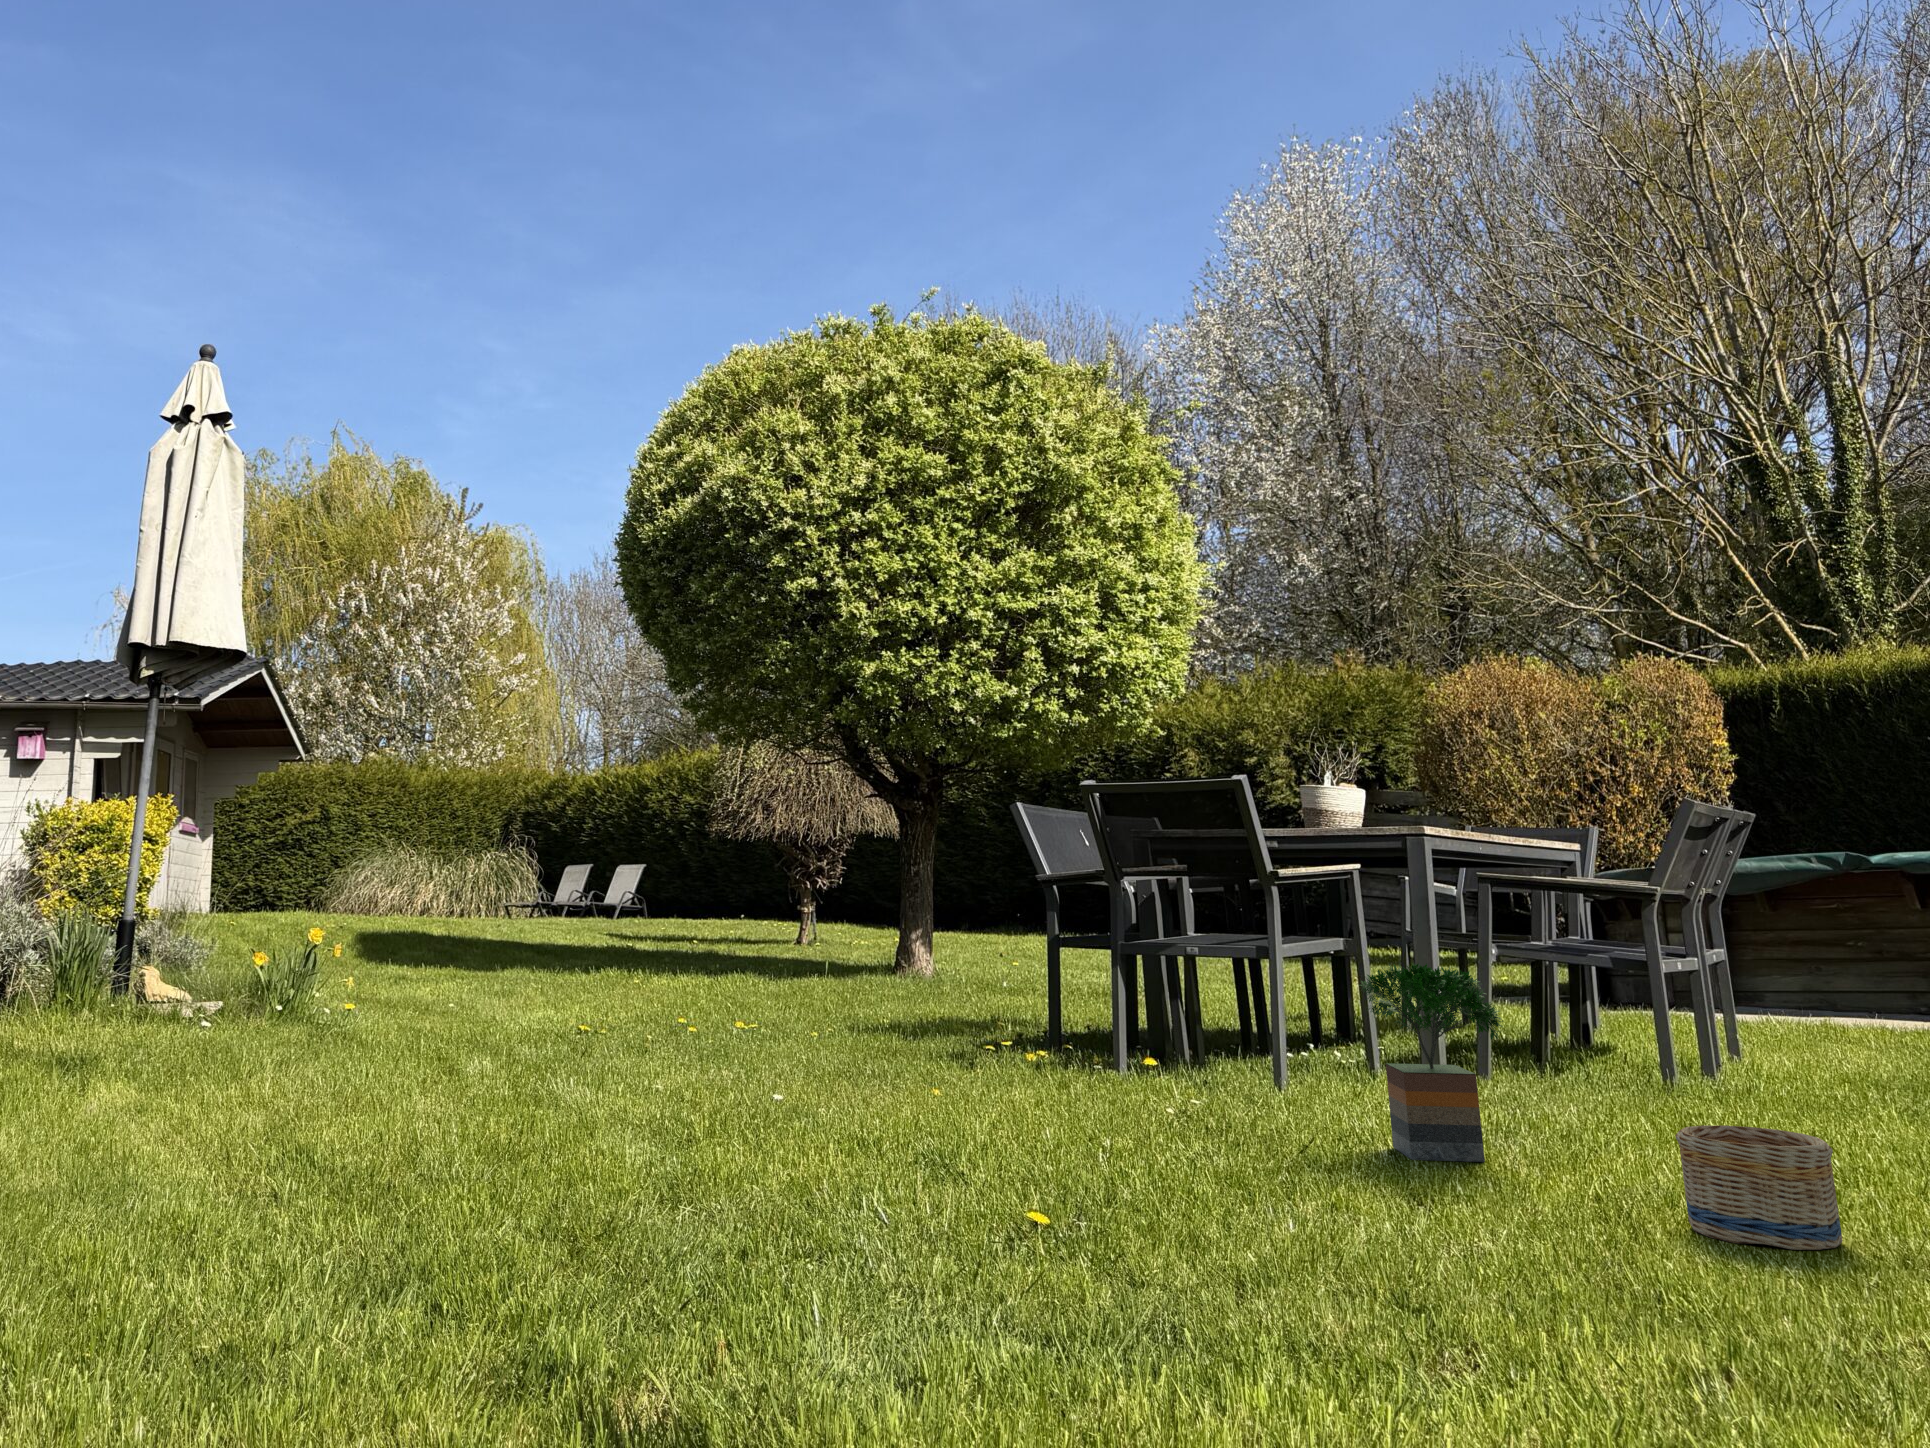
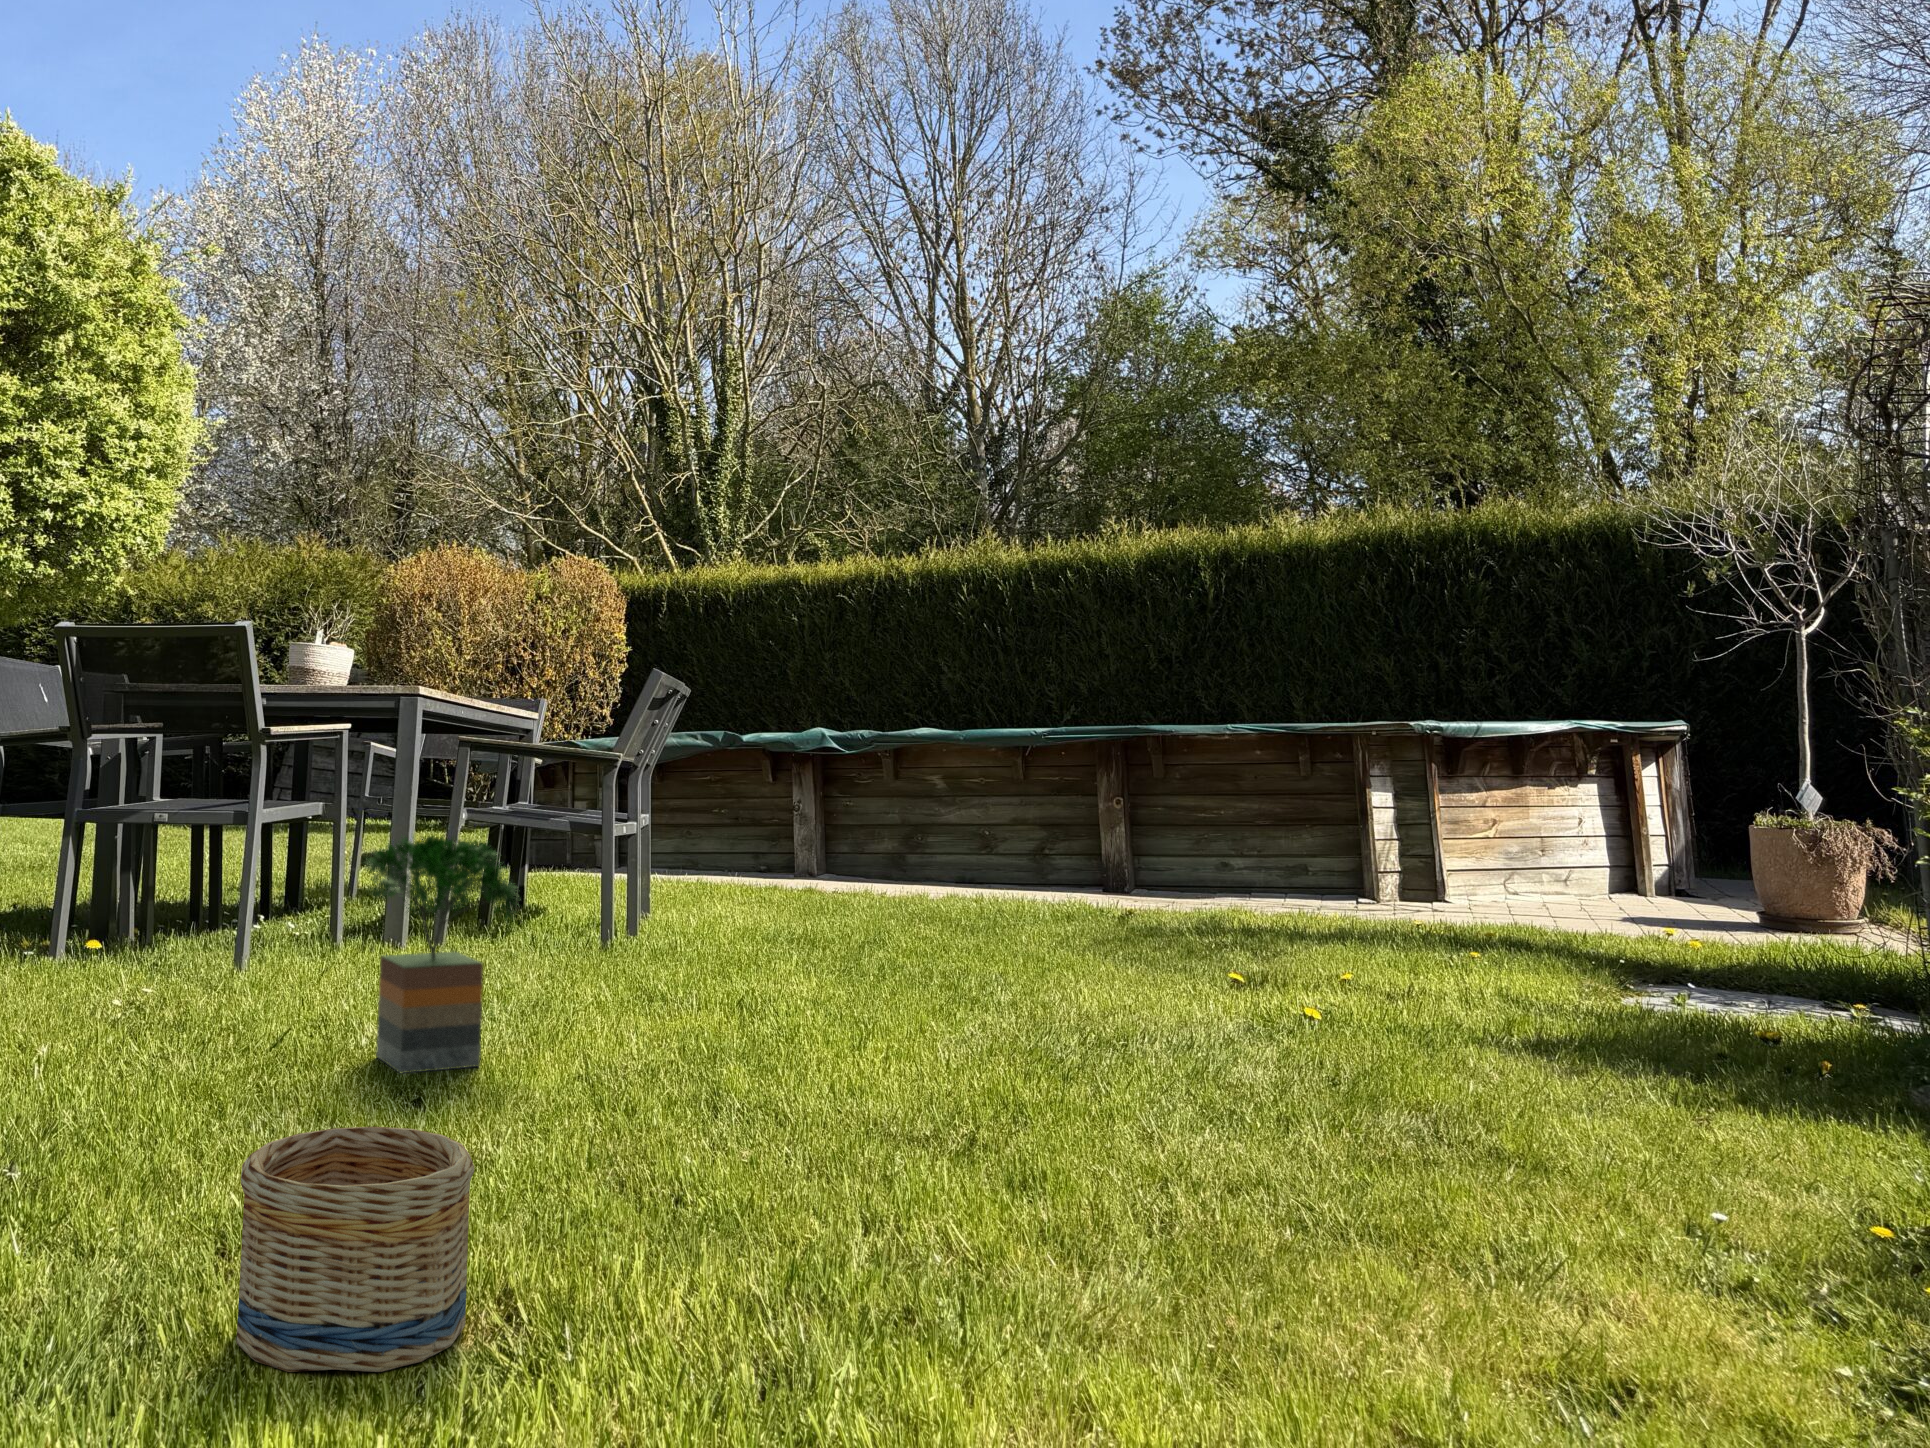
basket: present [1676,1125,1843,1250] -> present [237,1126,474,1372]

